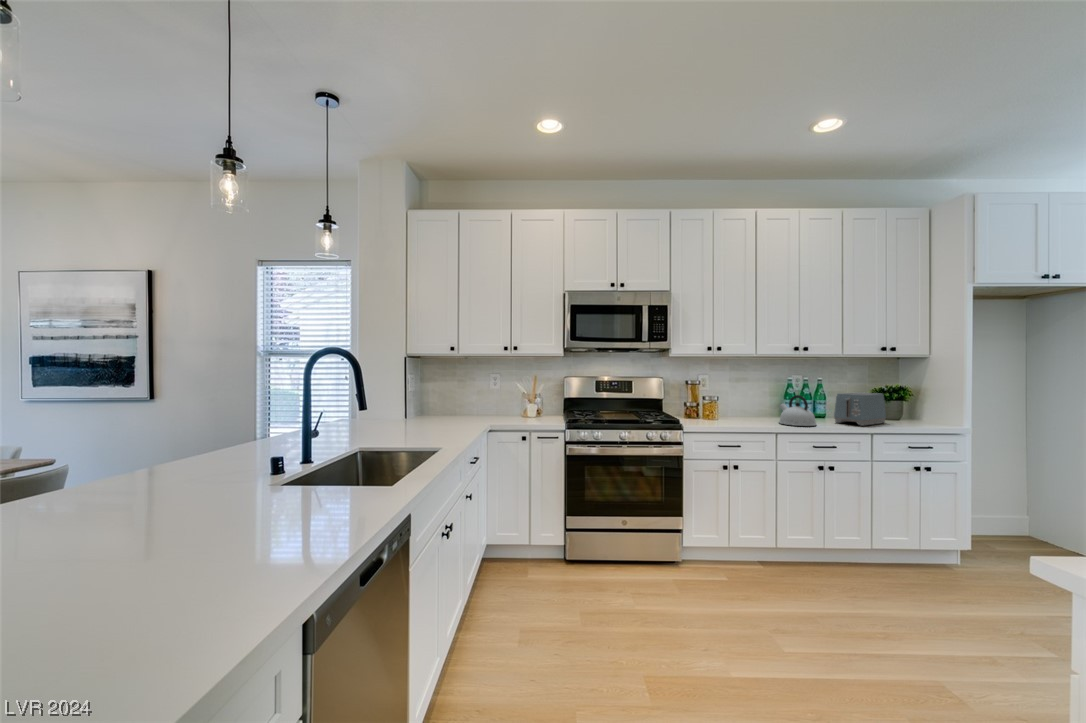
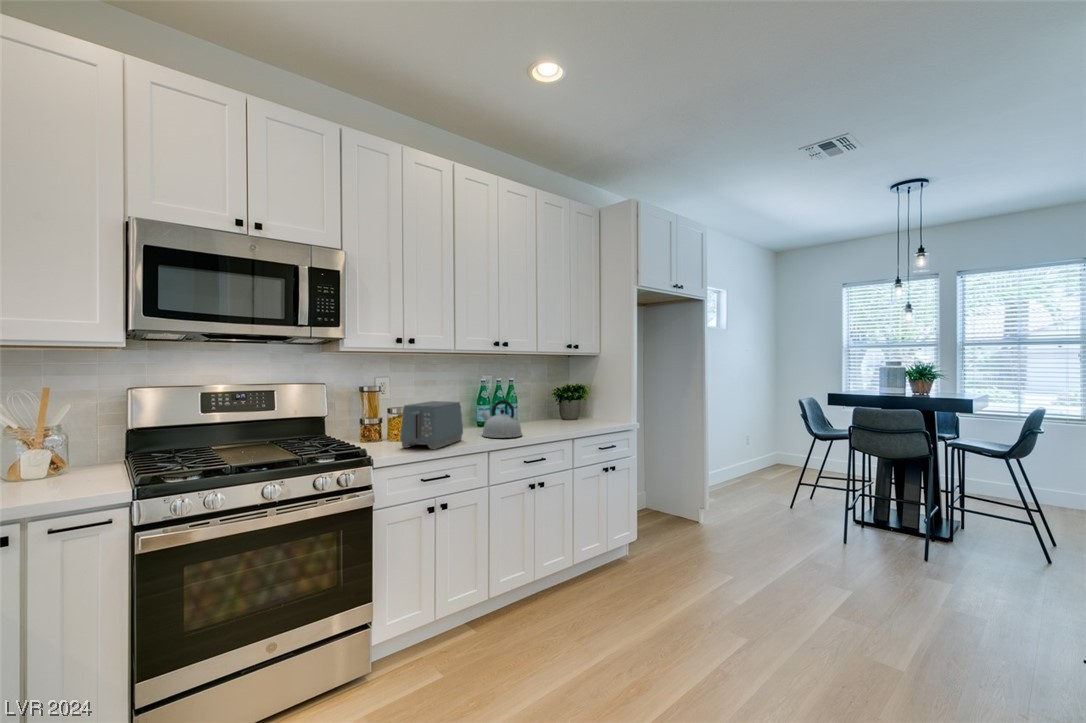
toaster: present [834,392,886,426] -> present [400,401,463,449]

